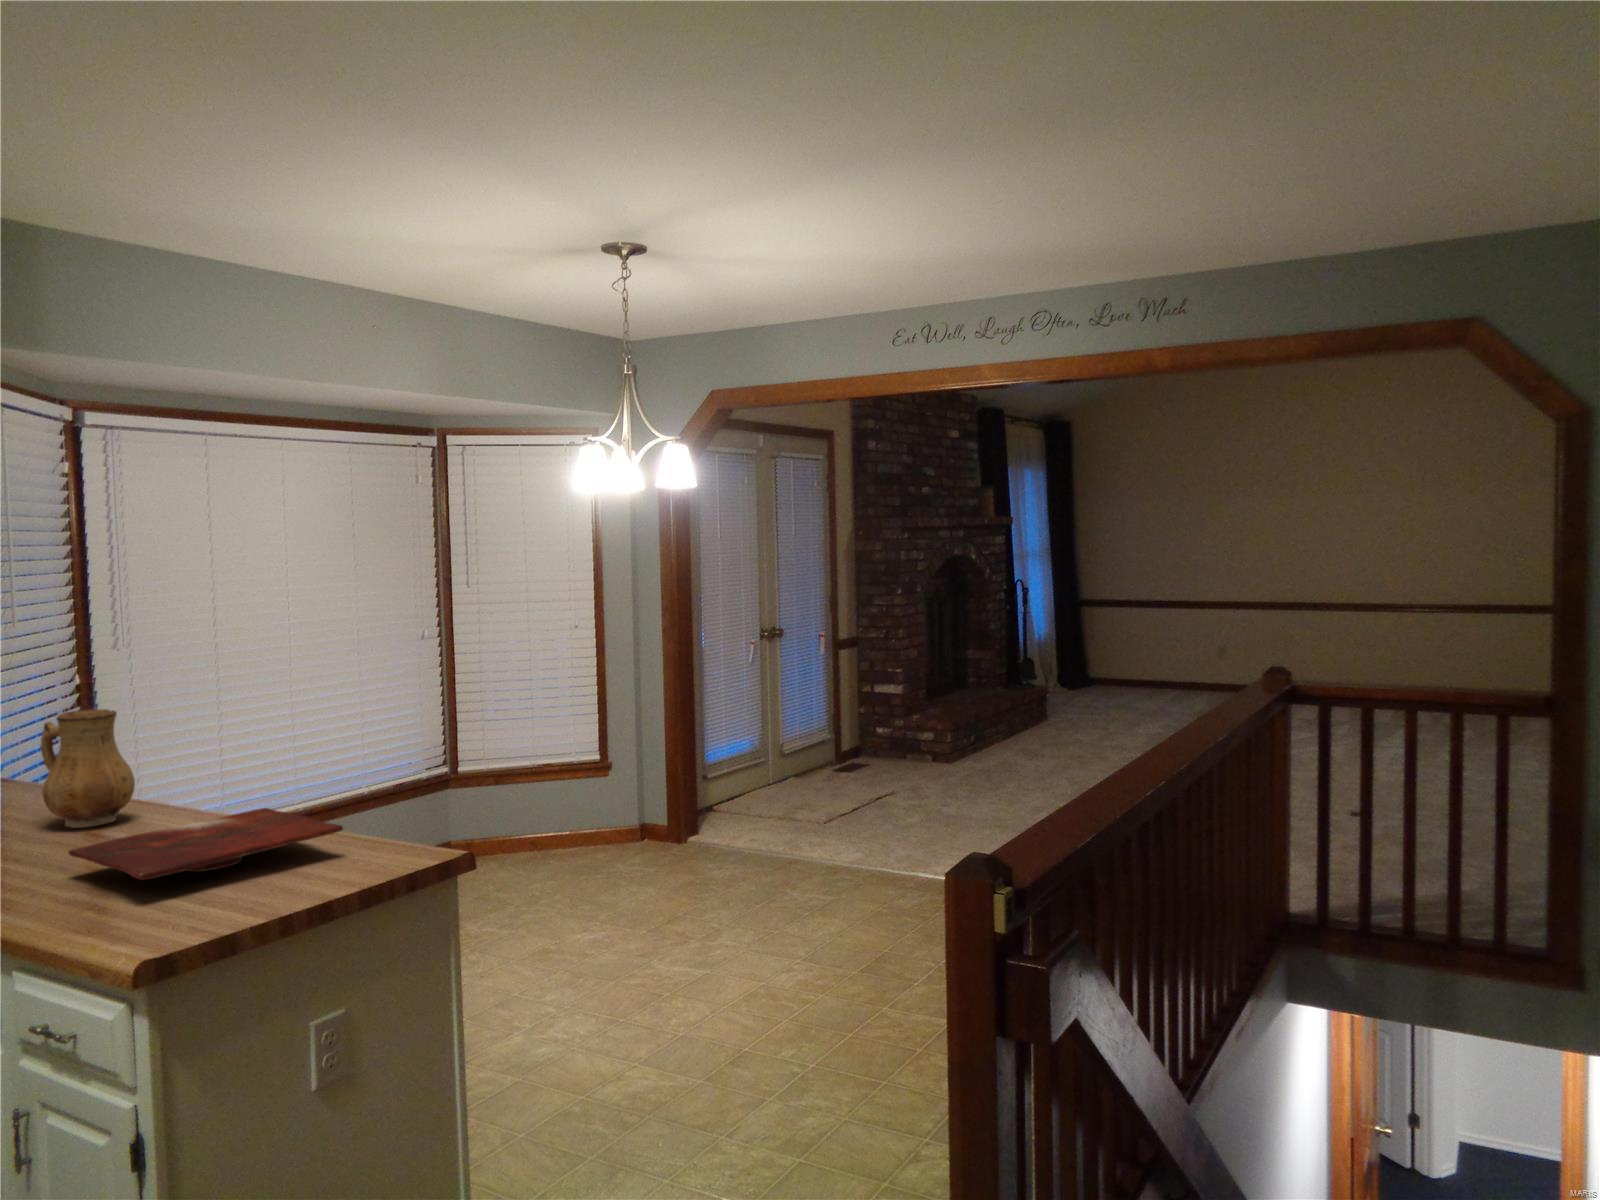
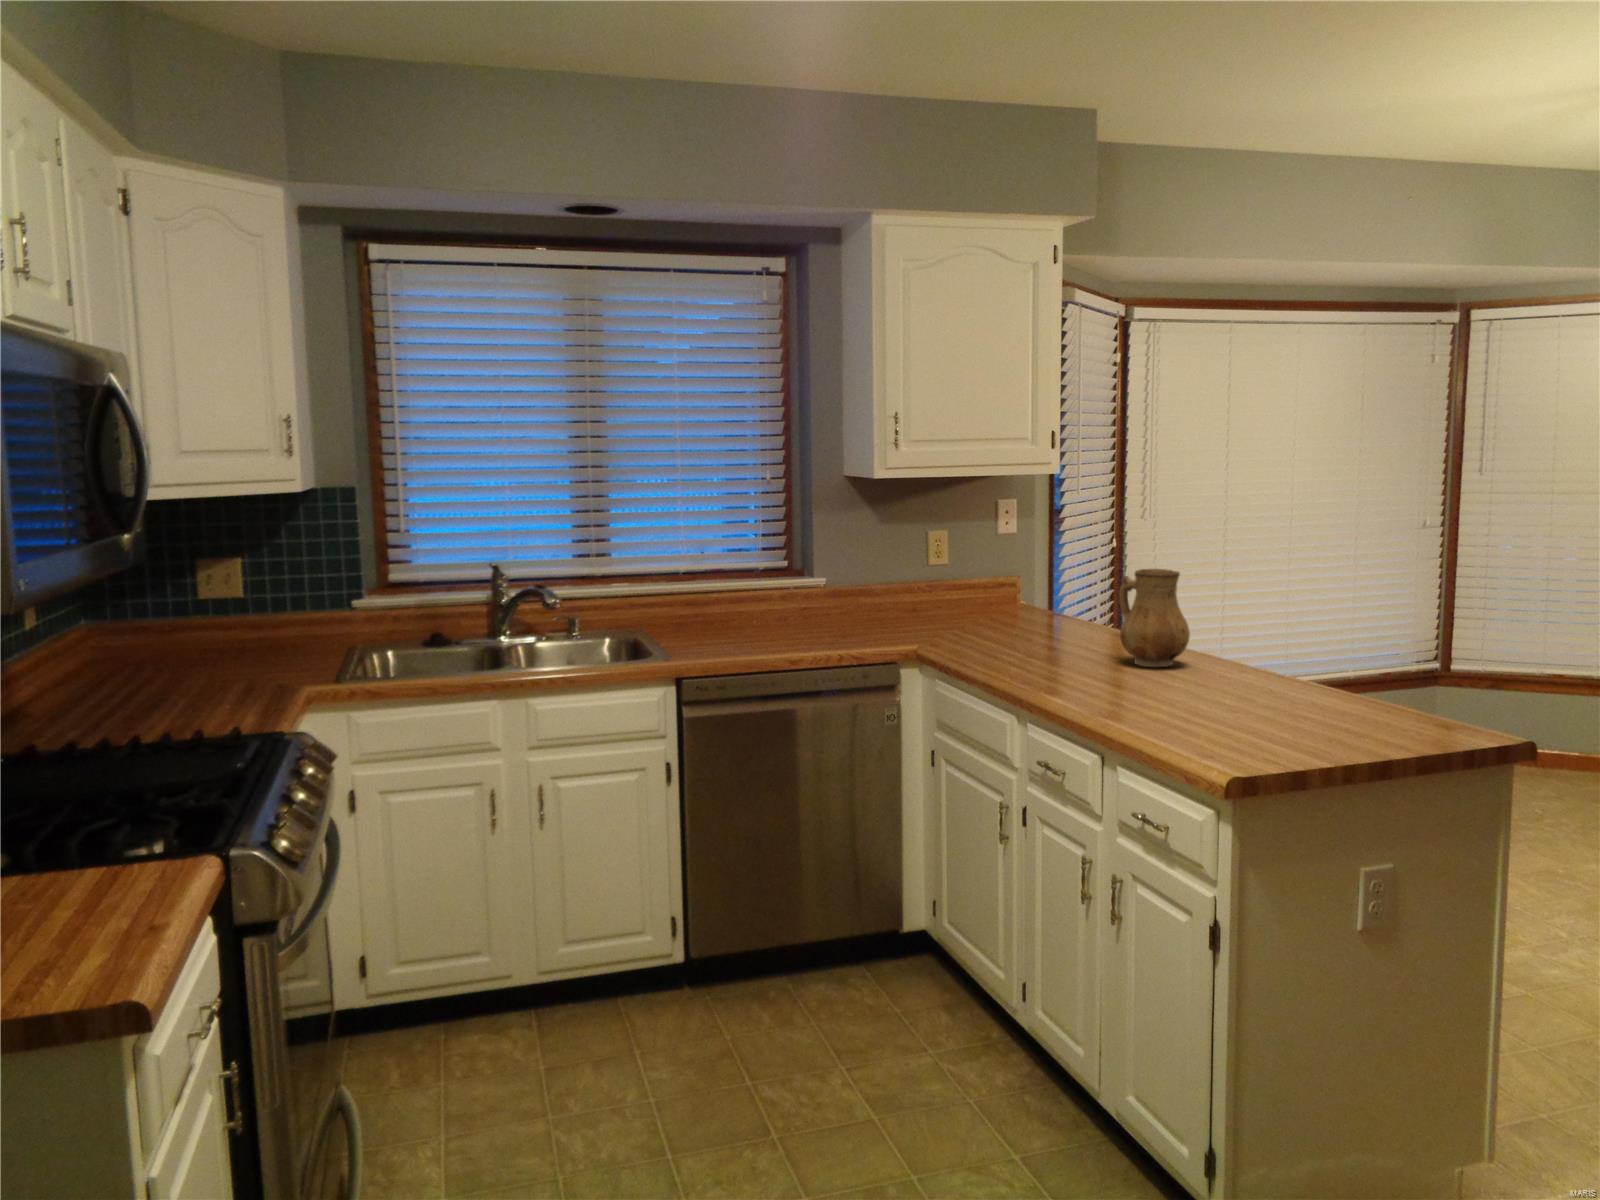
cutting board: present [68,808,343,880] -> none [1155,672,1391,718]

